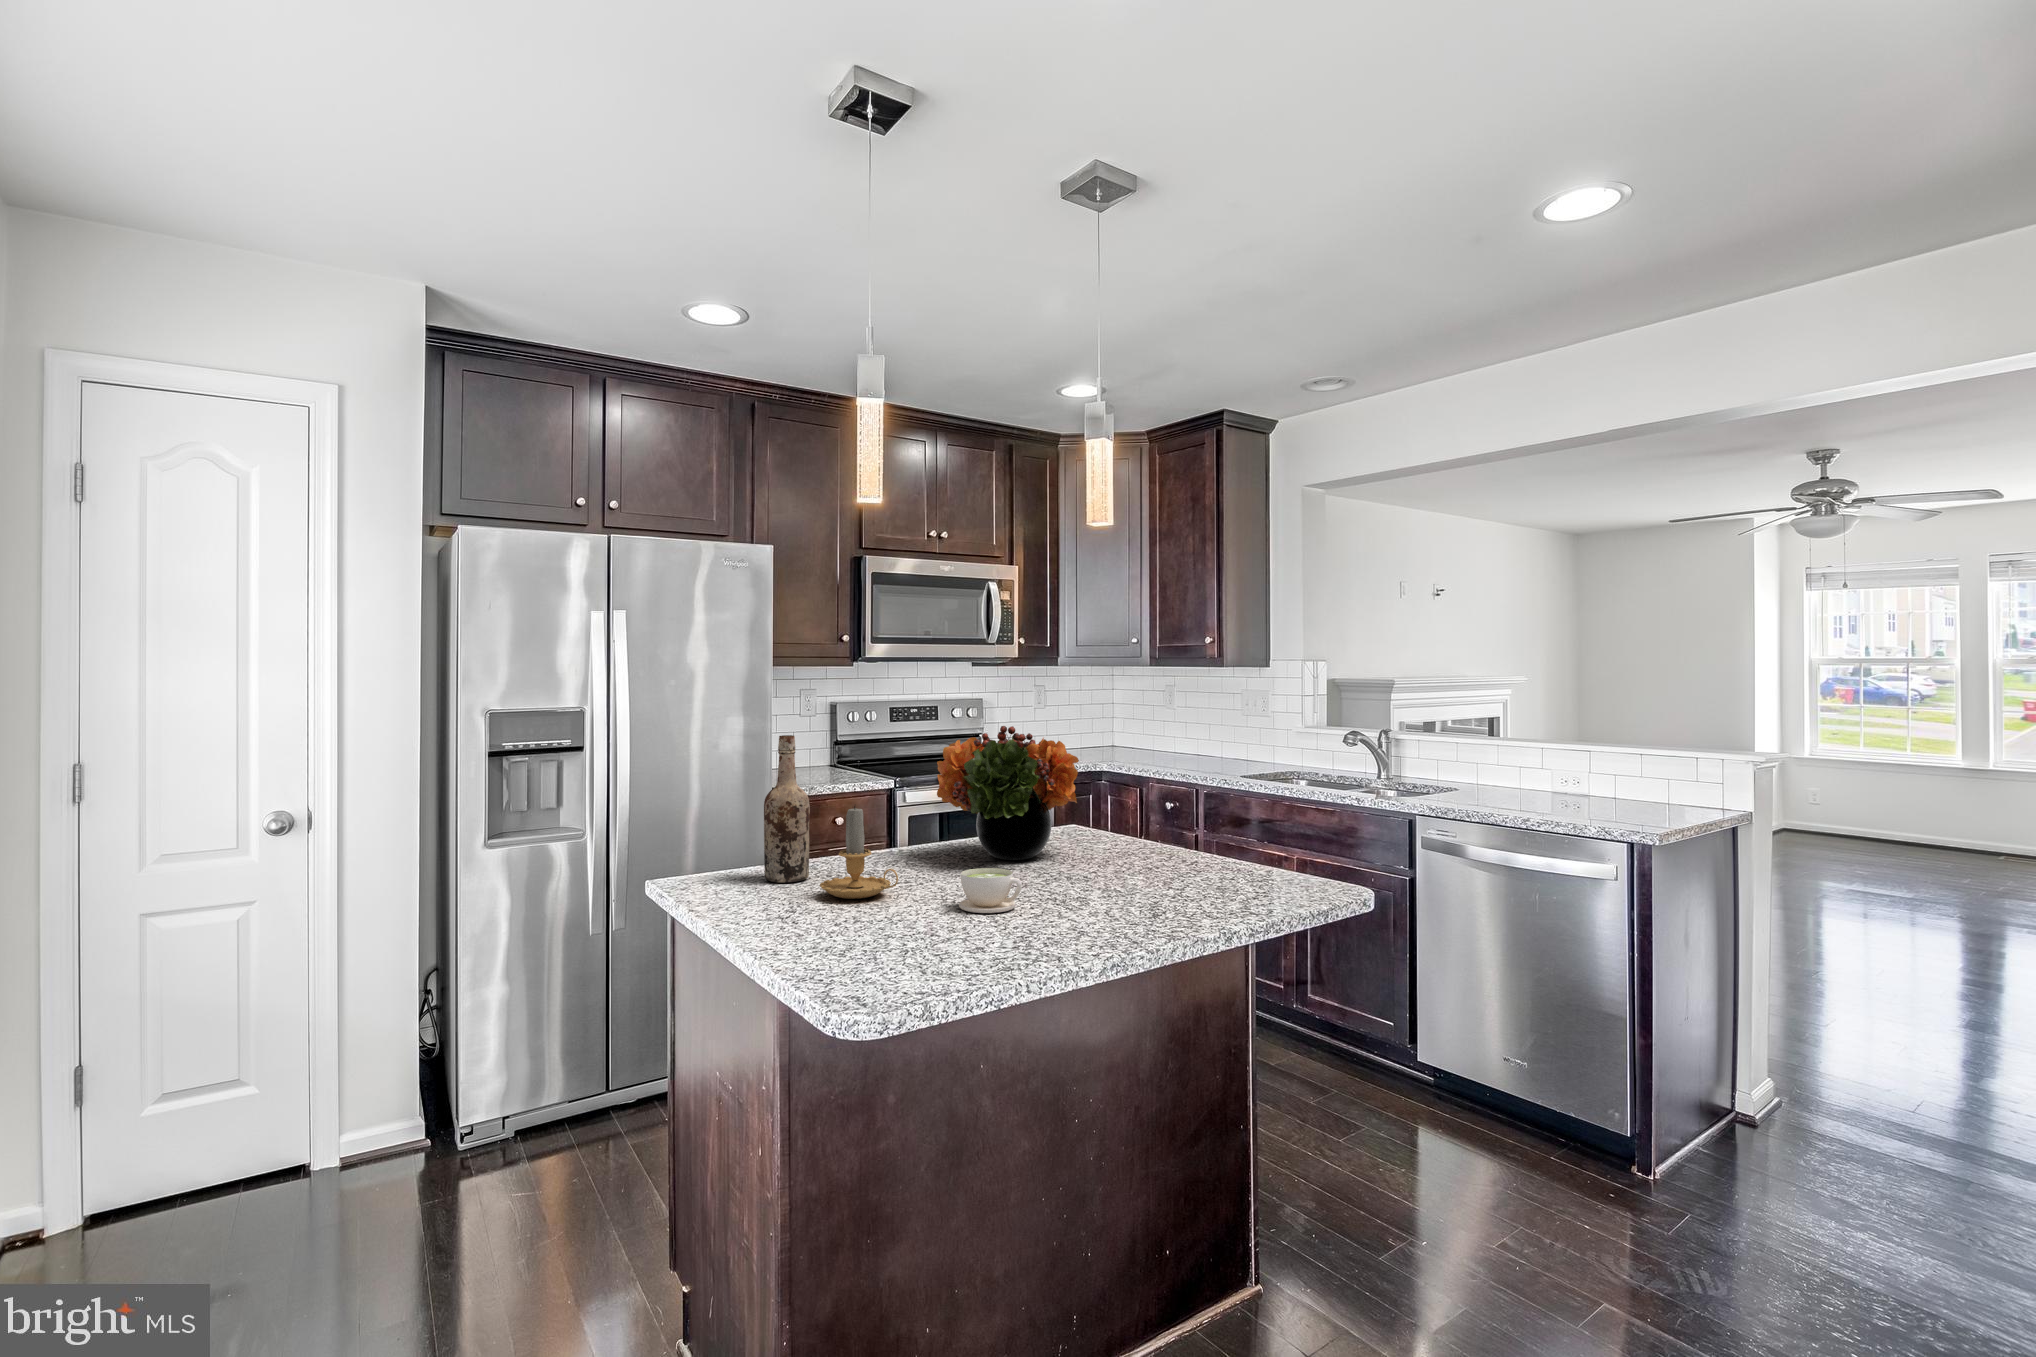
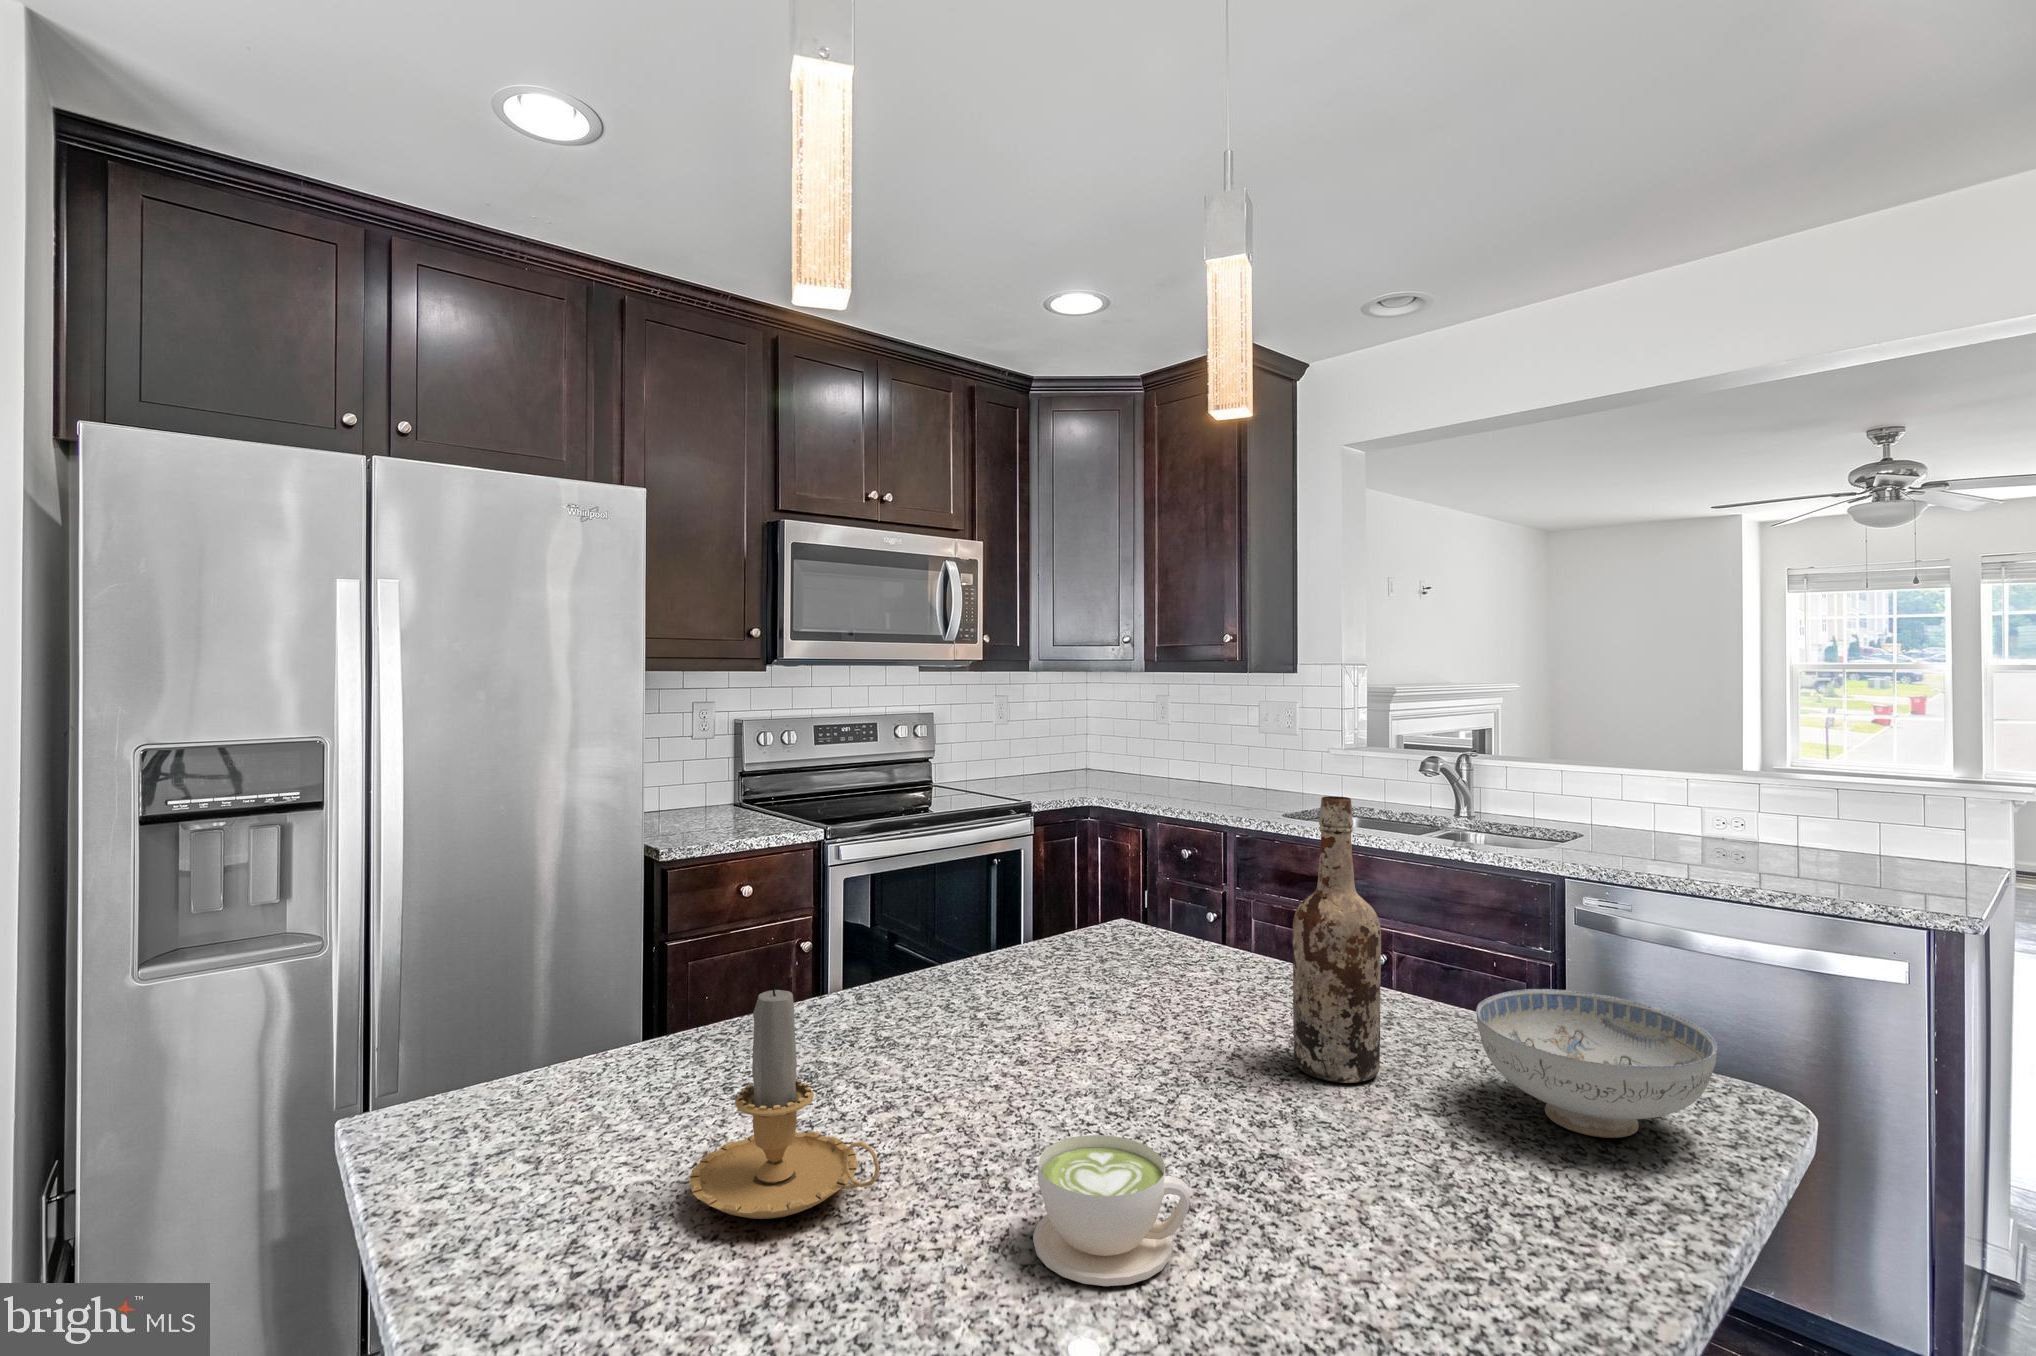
flower arrangement: present [937,726,1079,860] -> none [921,776,1191,1026]
wine bottle: present [764,735,810,883] -> present [1293,796,1381,1083]
ceramic bowl: none [1194,832,1298,892] -> present [1476,989,1717,1138]

